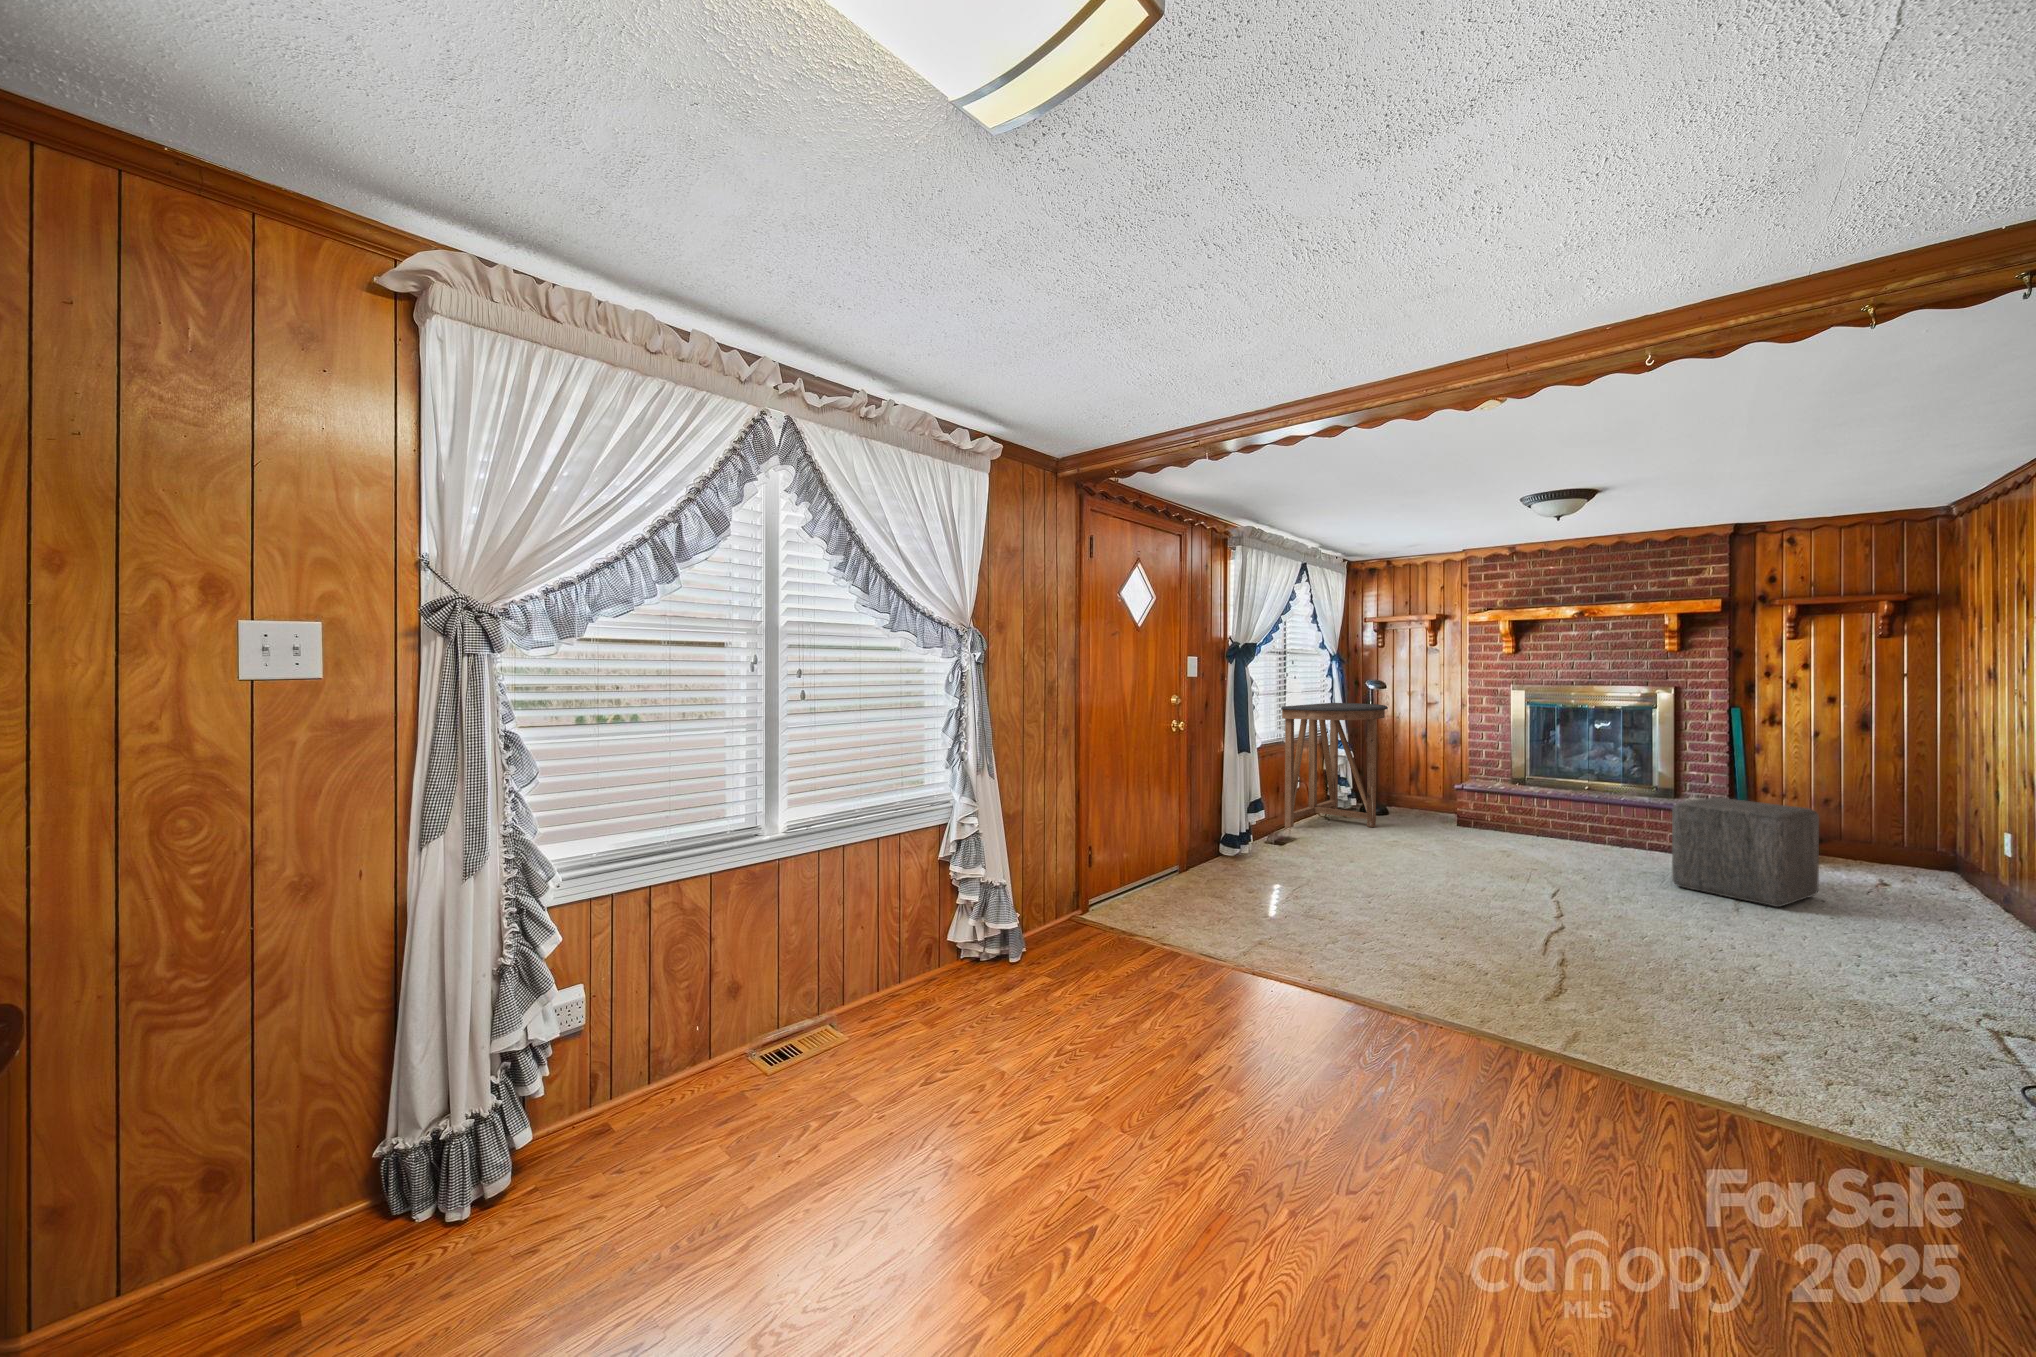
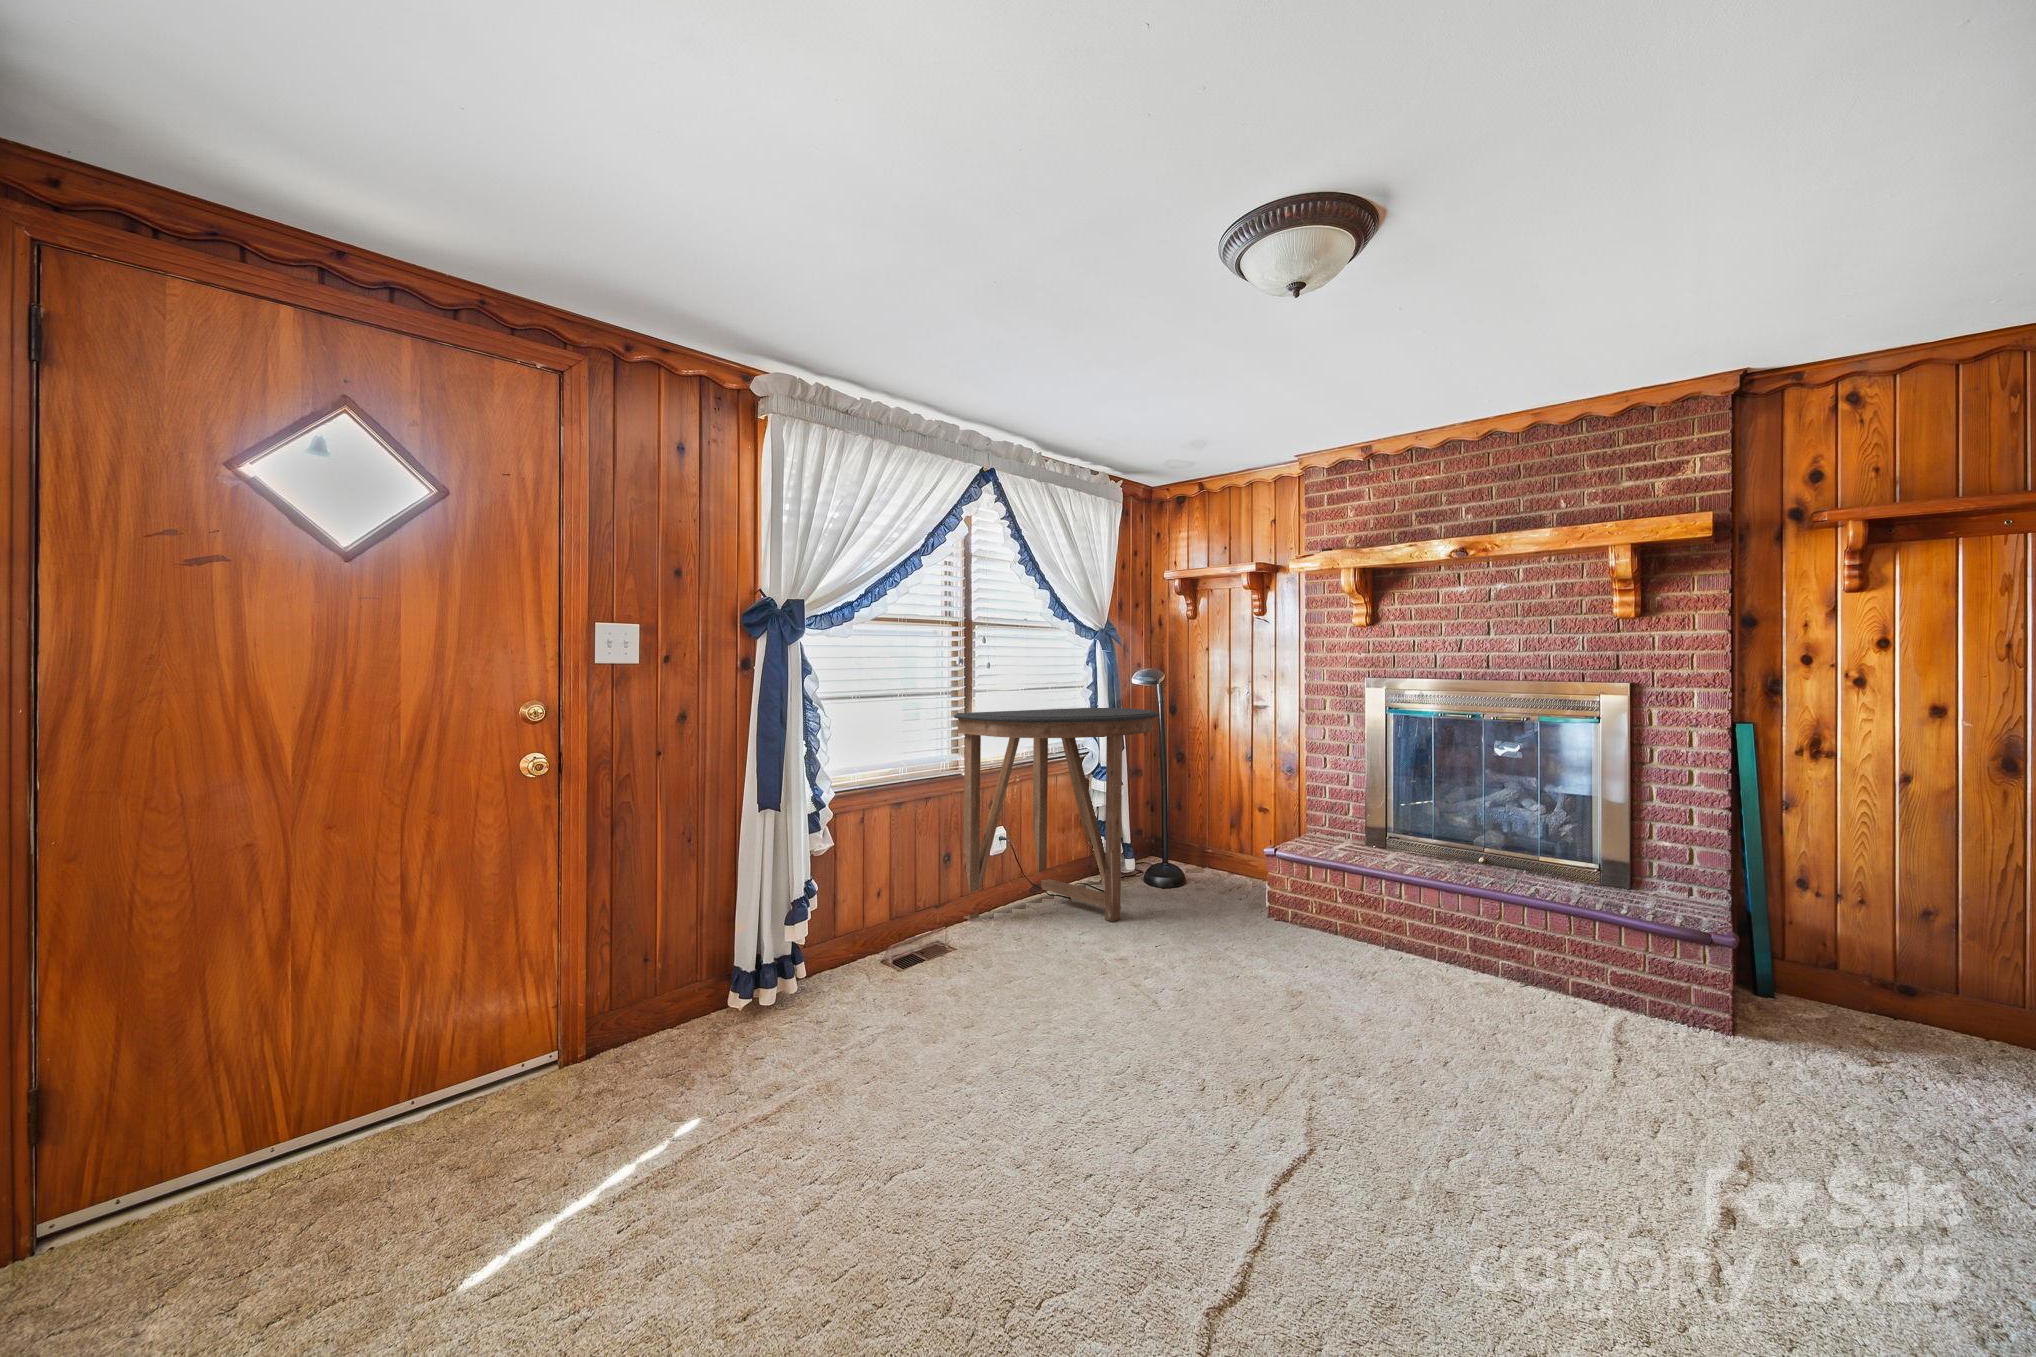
ottoman: present [1672,797,1819,907] -> none [1570,923,1926,1255]

